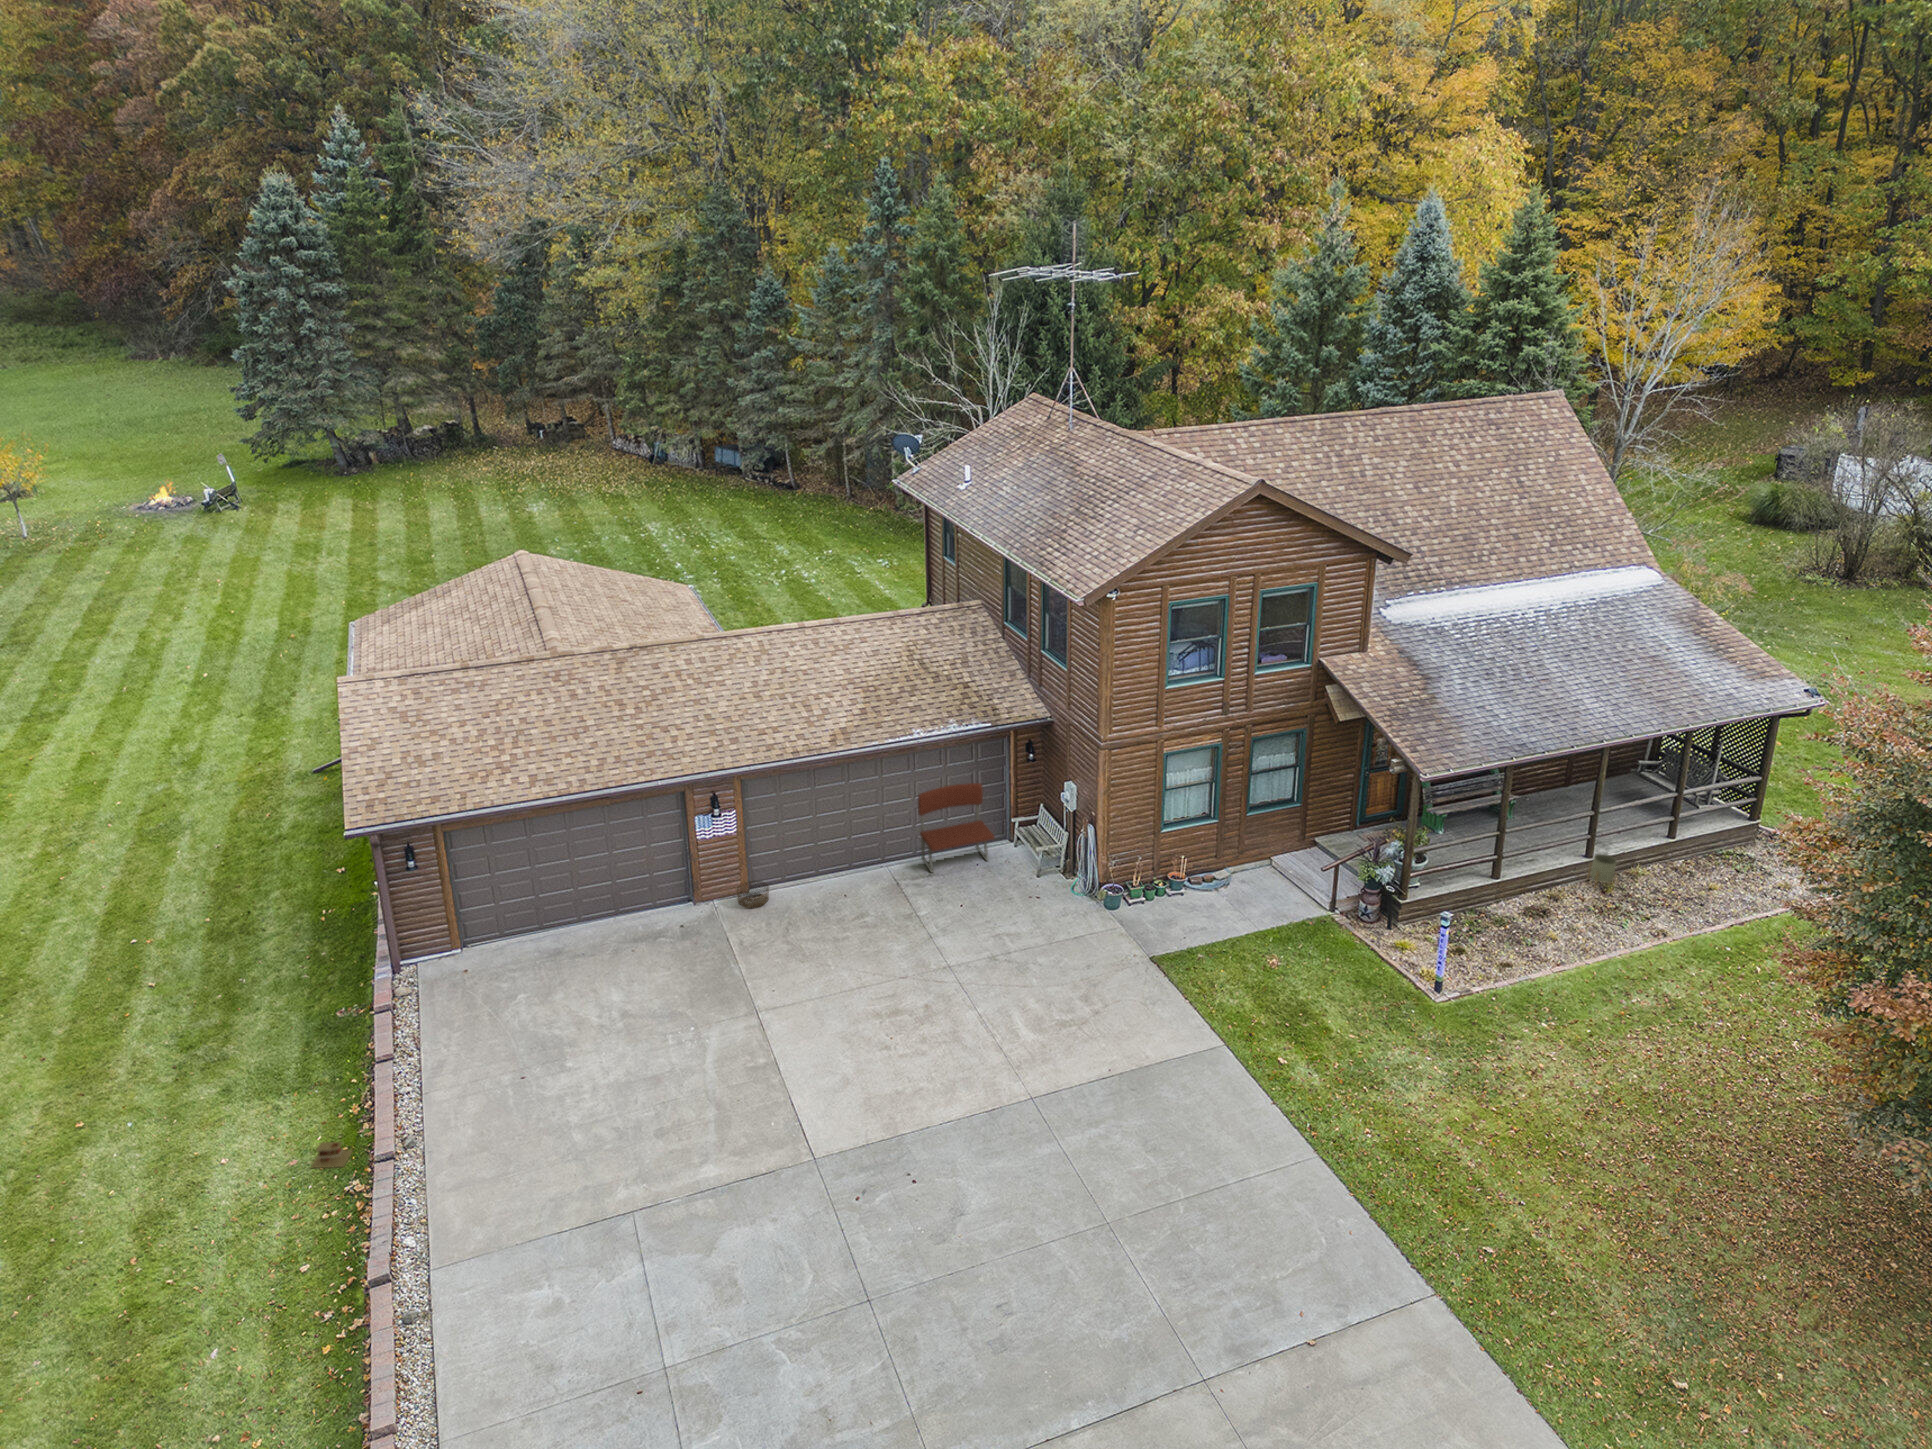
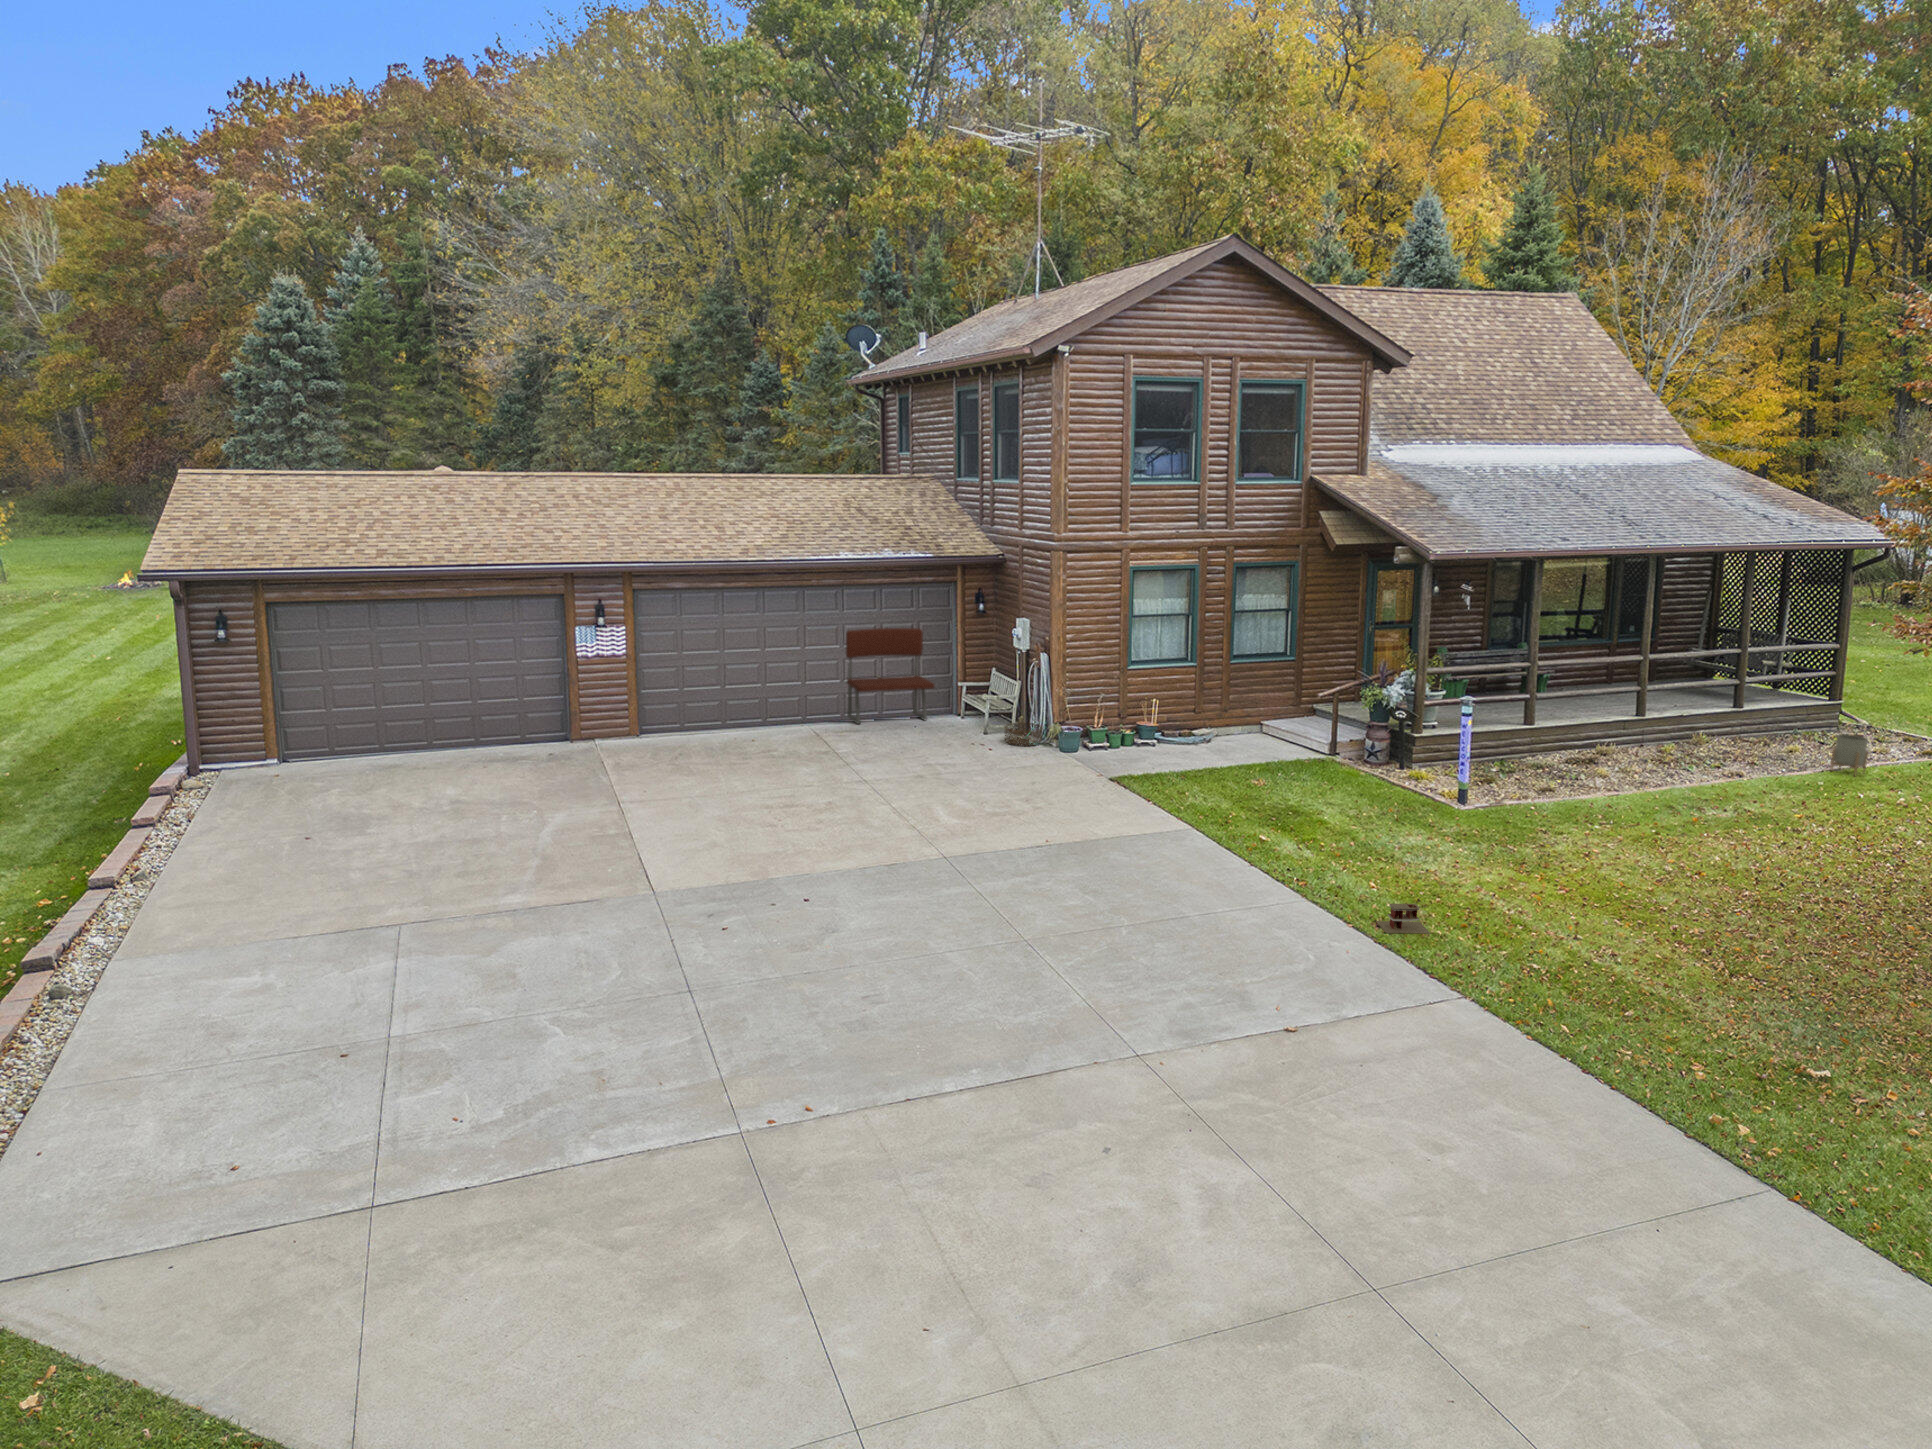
planter: present [1587,854,1617,889] -> present [1830,734,1868,775]
basket: present [736,882,769,908] -> present [1004,723,1042,746]
toy house: present [311,1142,352,1168] -> present [1376,904,1430,934]

